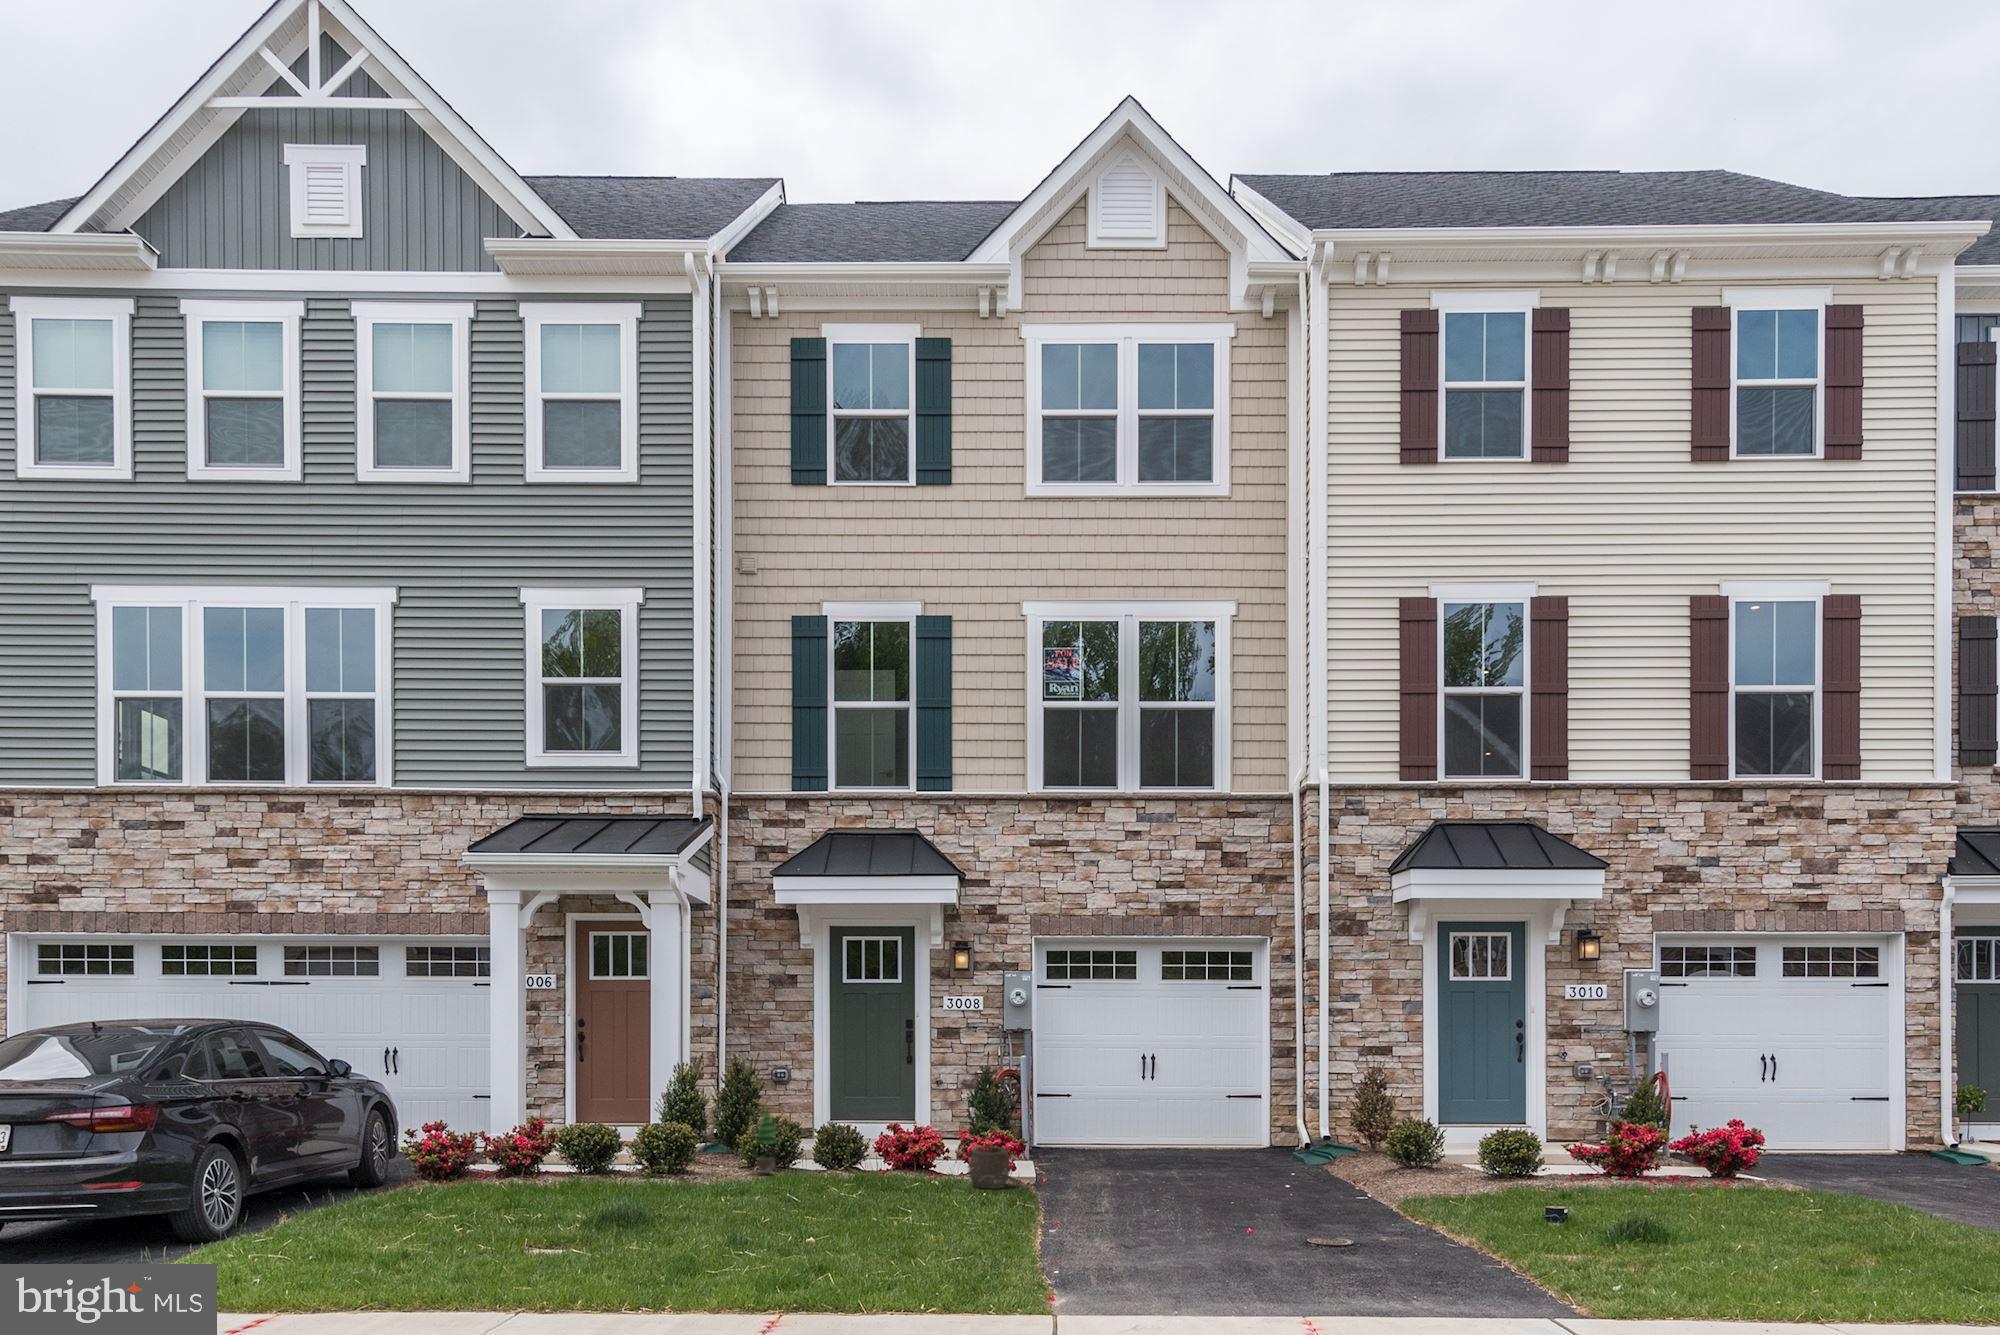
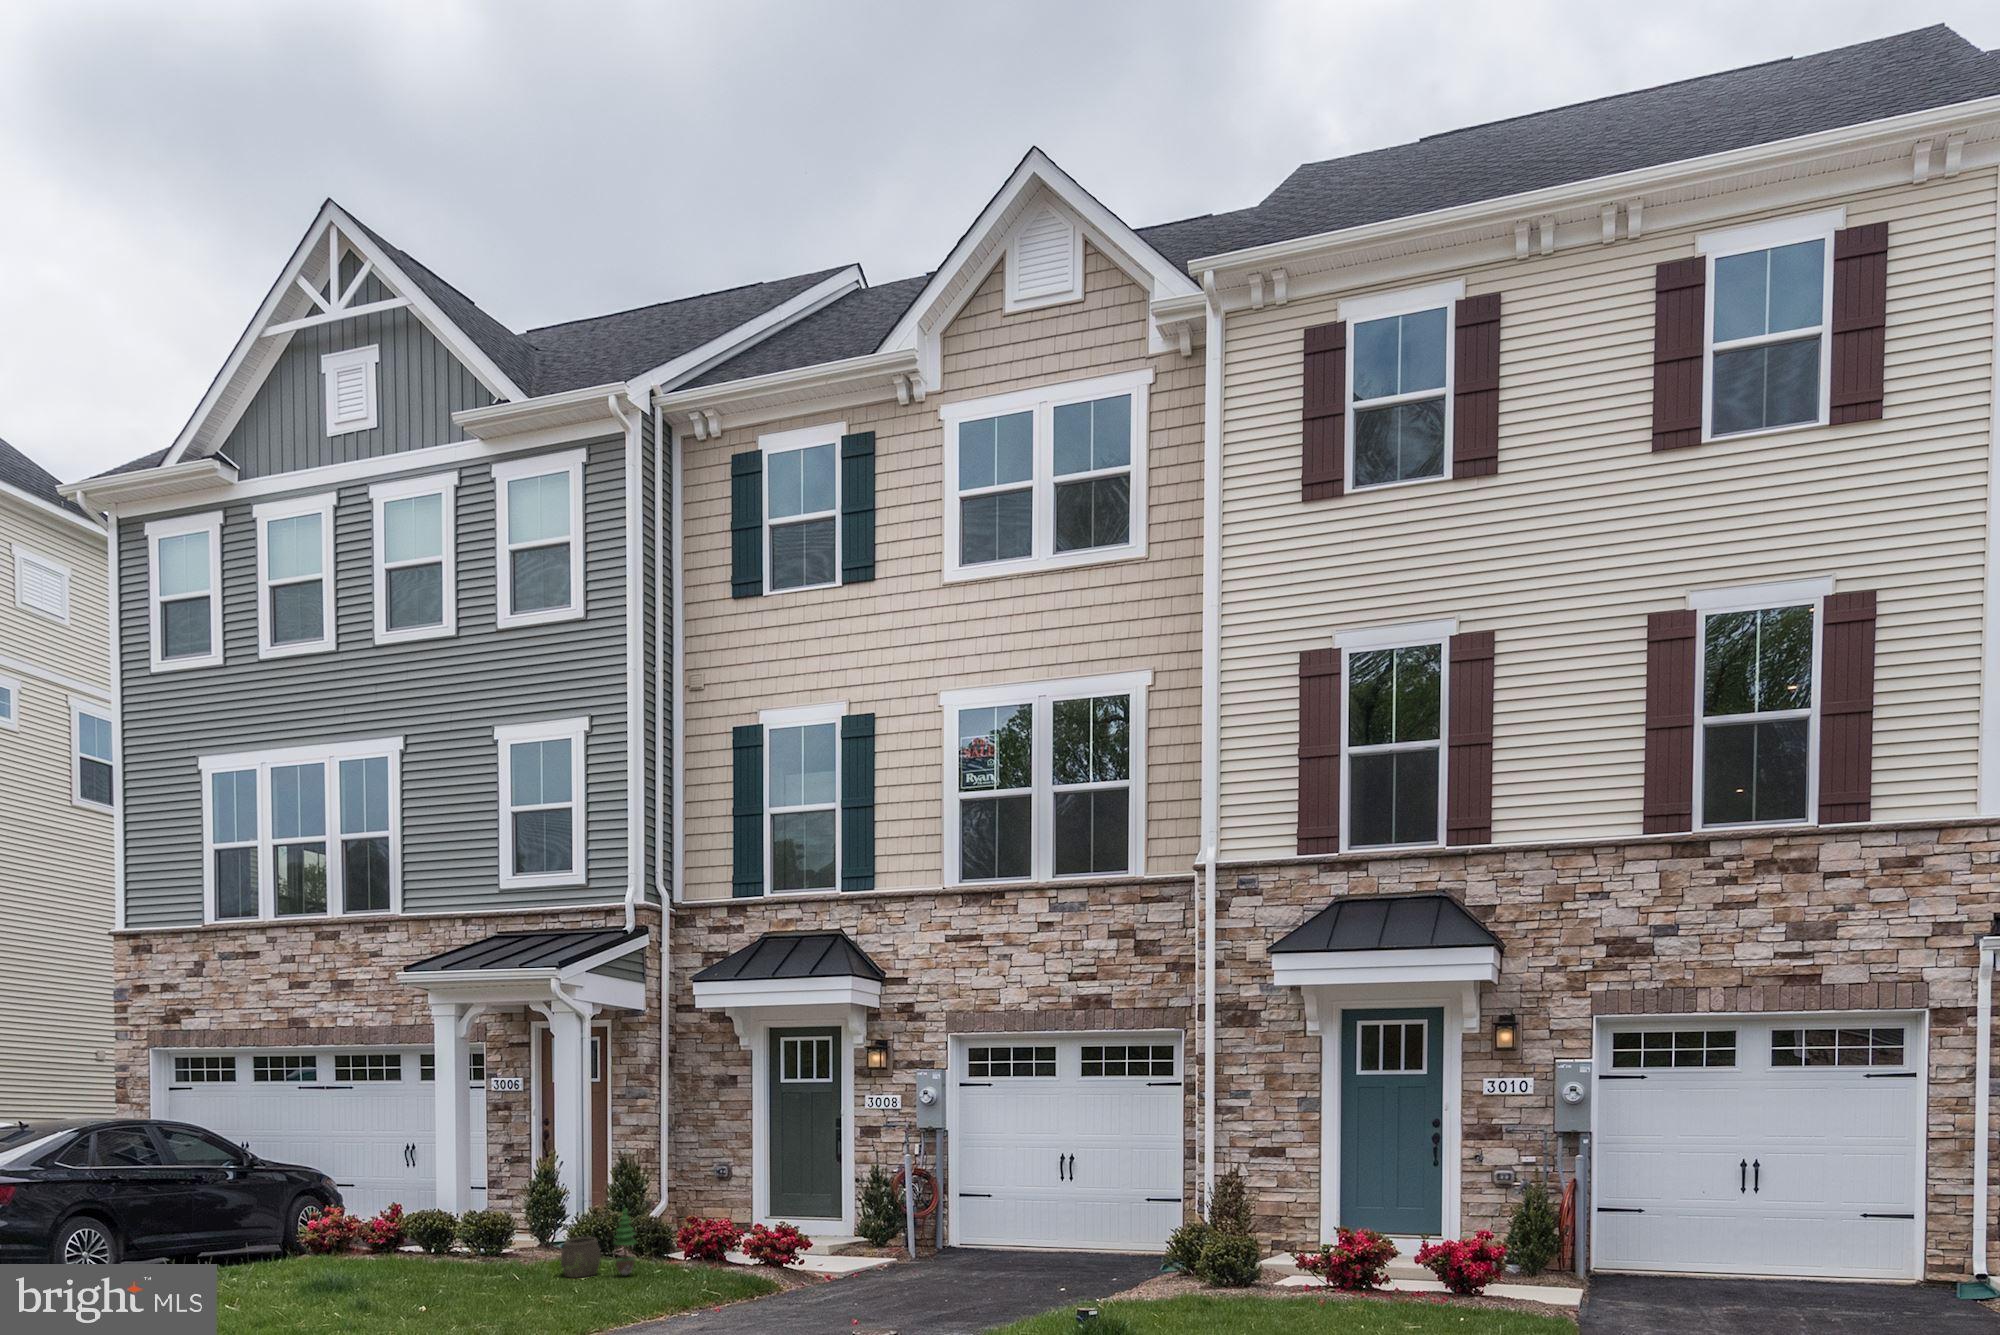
woven basket: present [969,1146,1010,1189] -> present [561,1237,601,1278]

